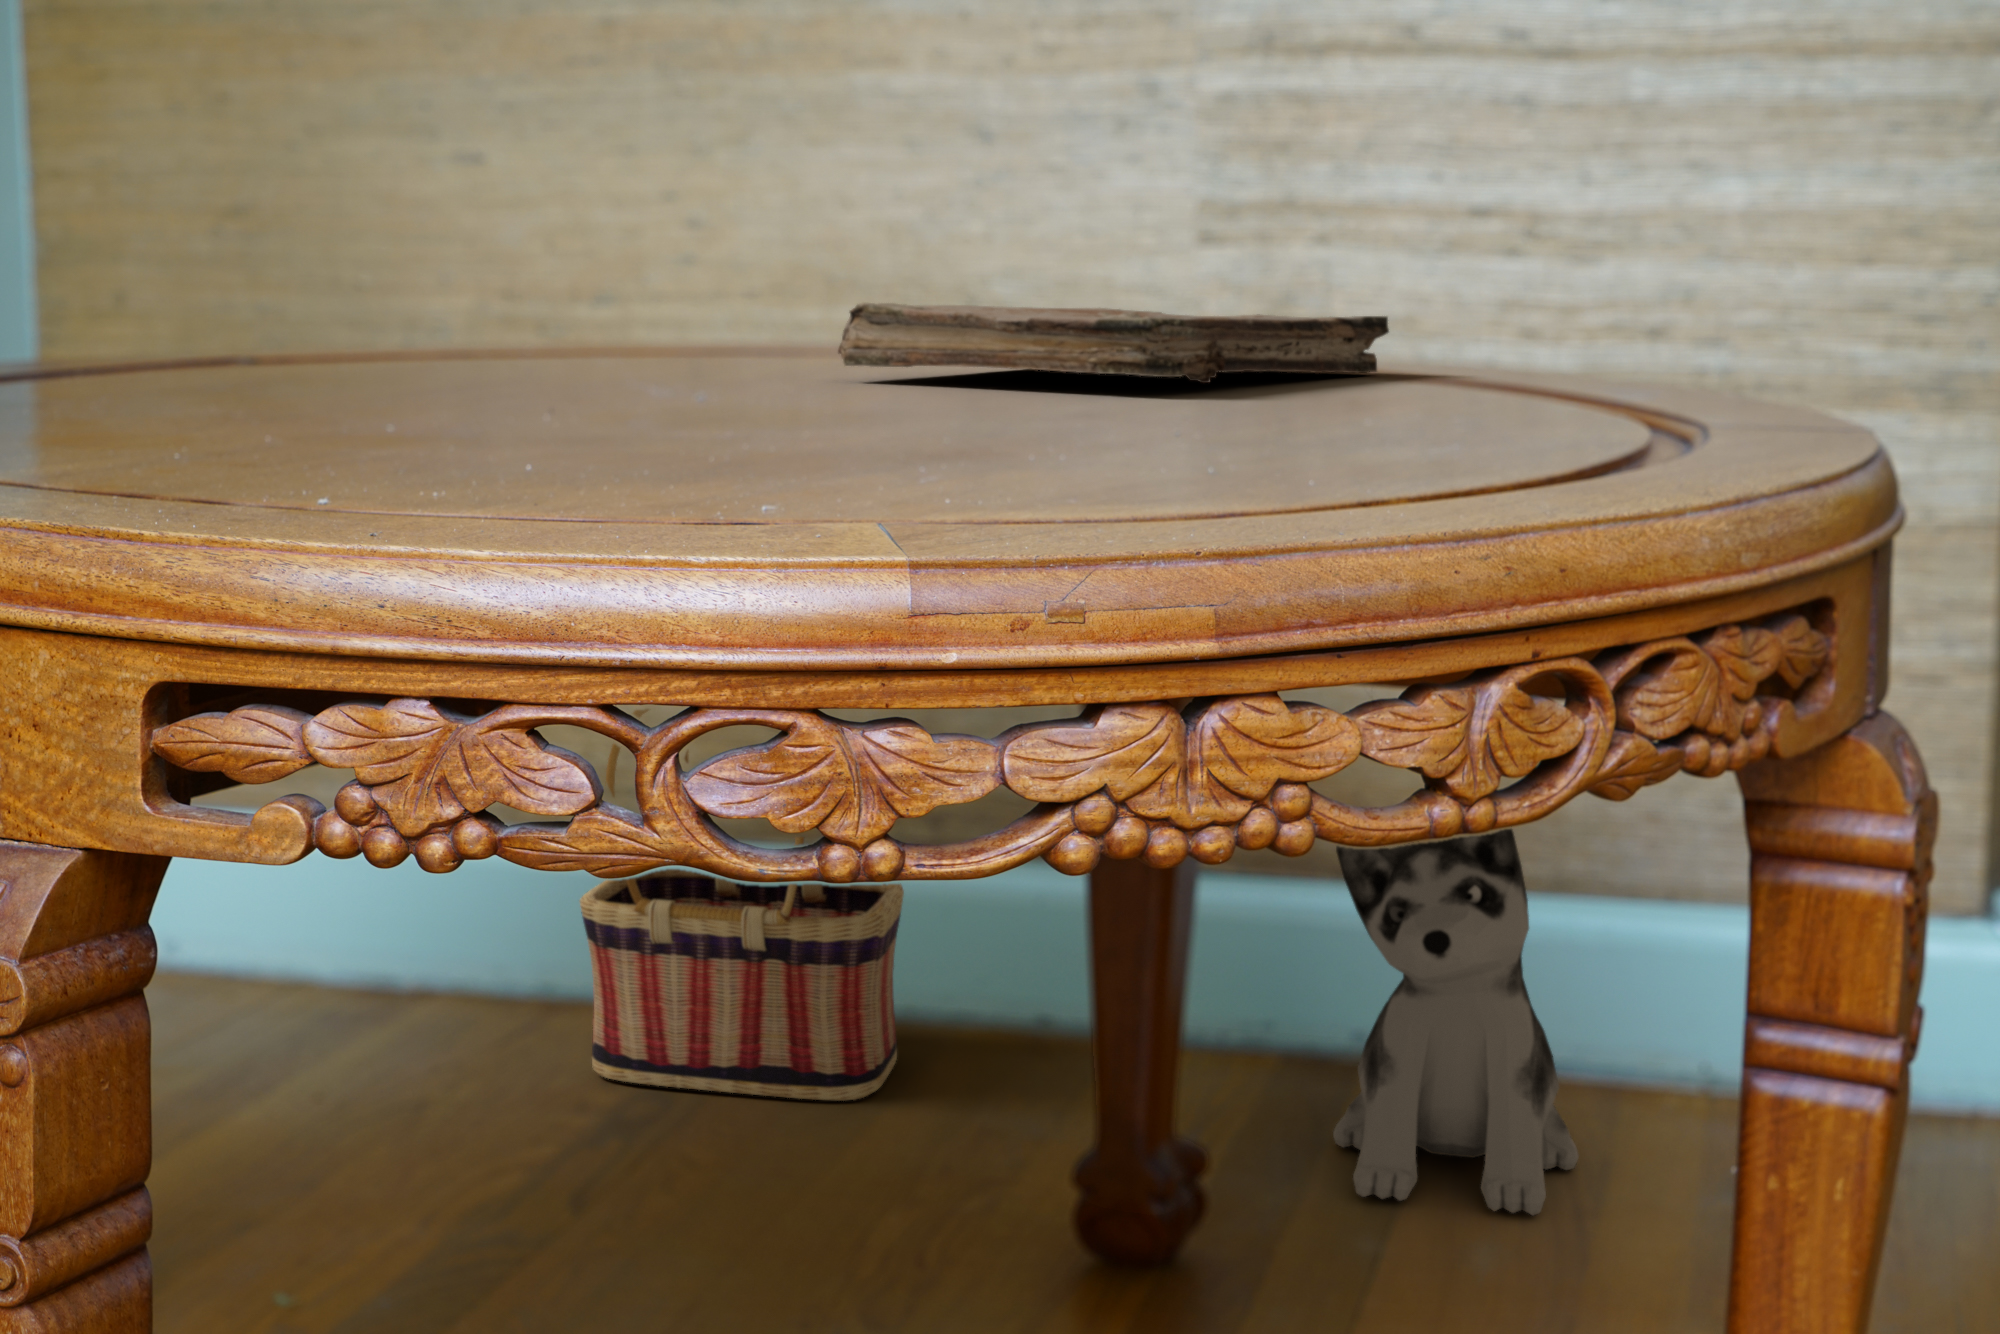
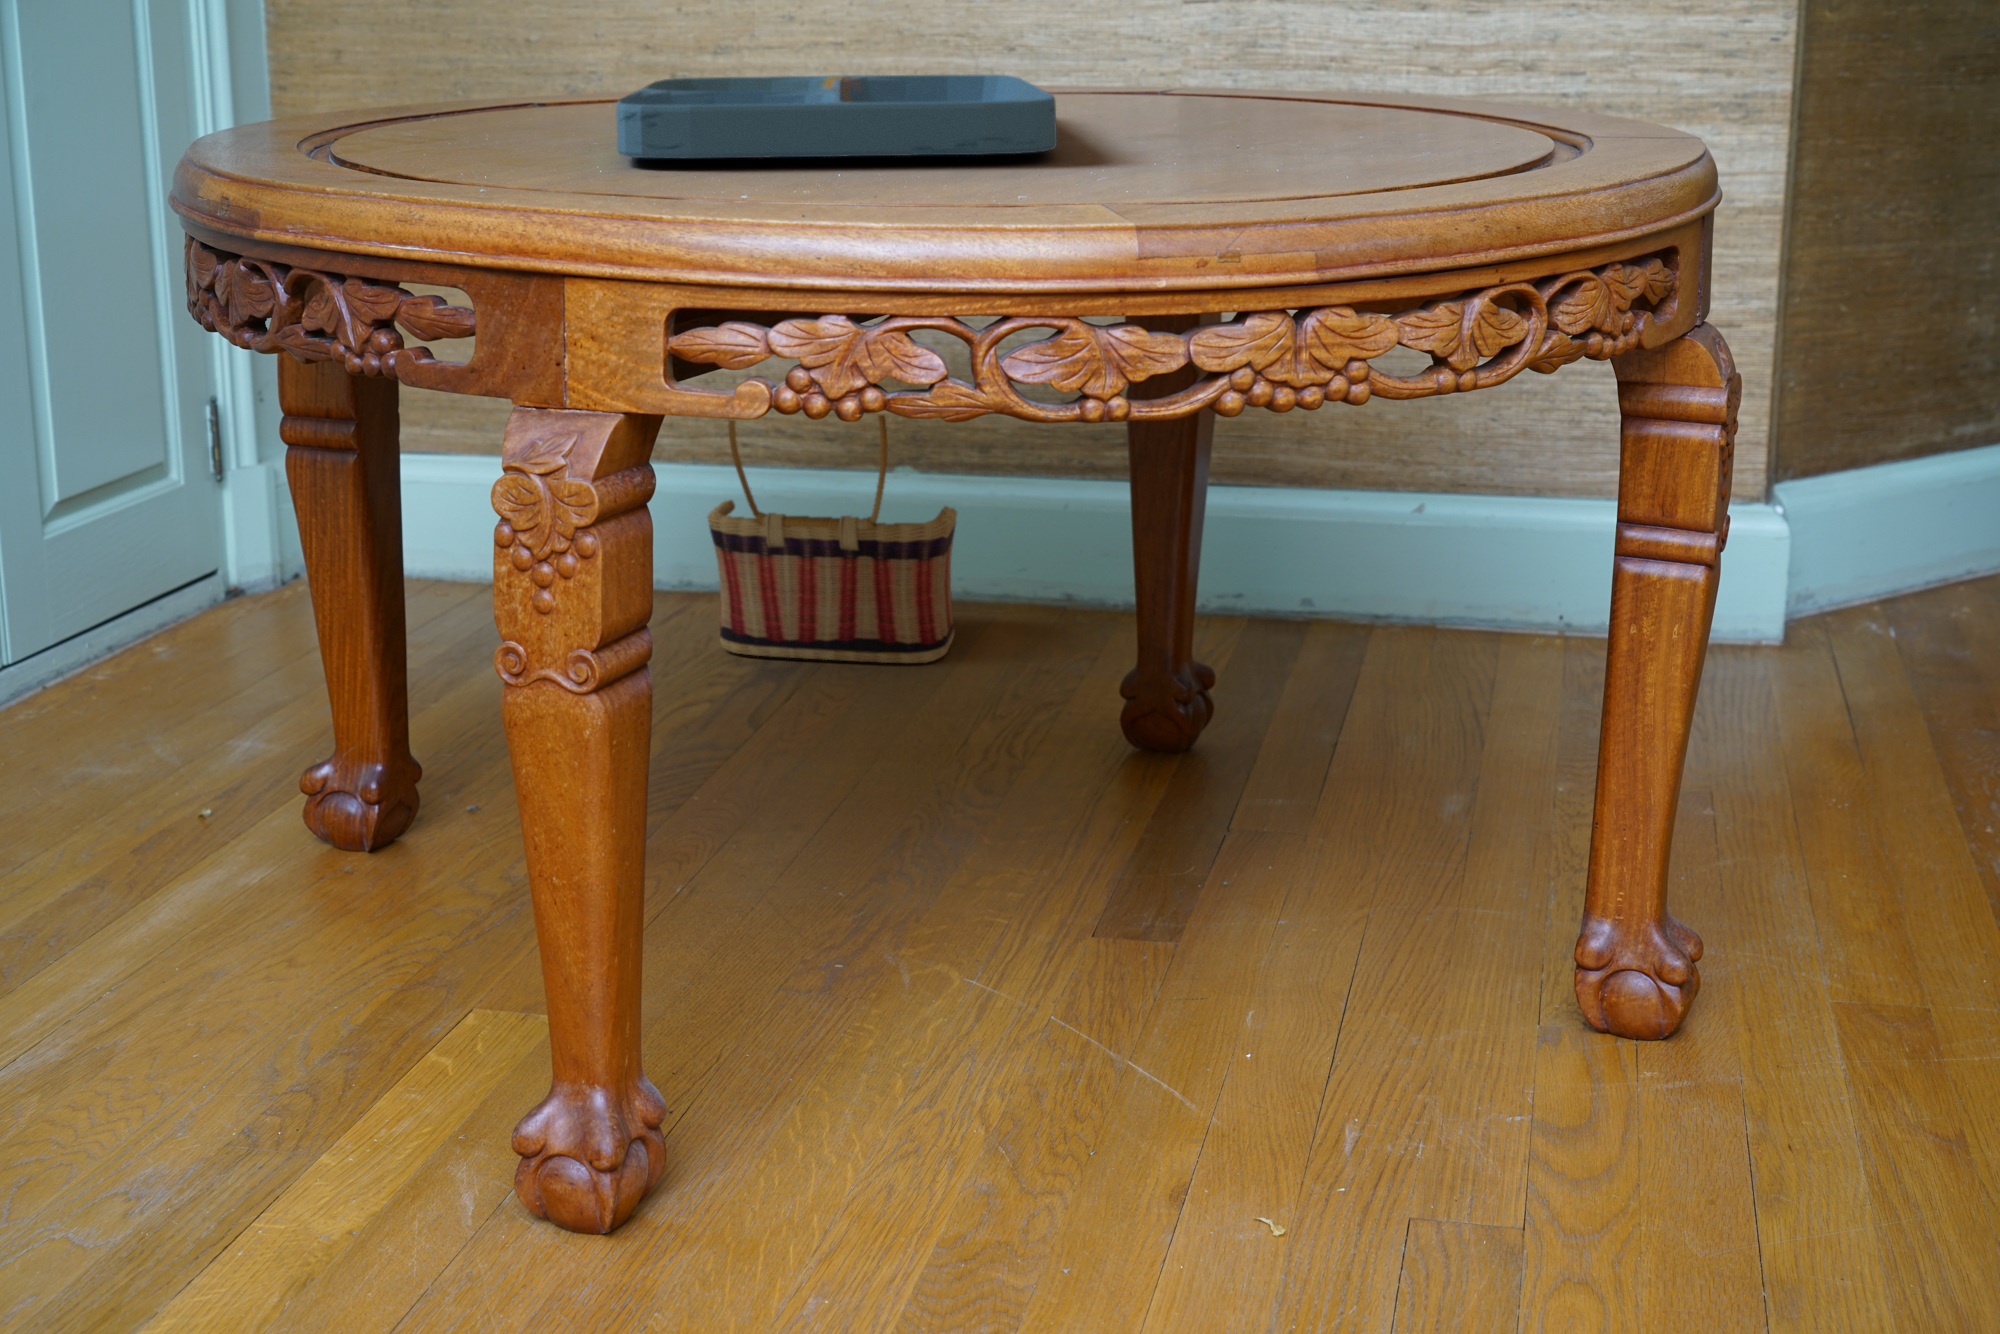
book: present [838,302,1389,383] -> none [944,36,1353,99]
tray: none [229,344,903,446] -> present [616,74,1057,158]
plush toy: present [1333,829,1579,1215] -> none [1294,411,1476,723]

